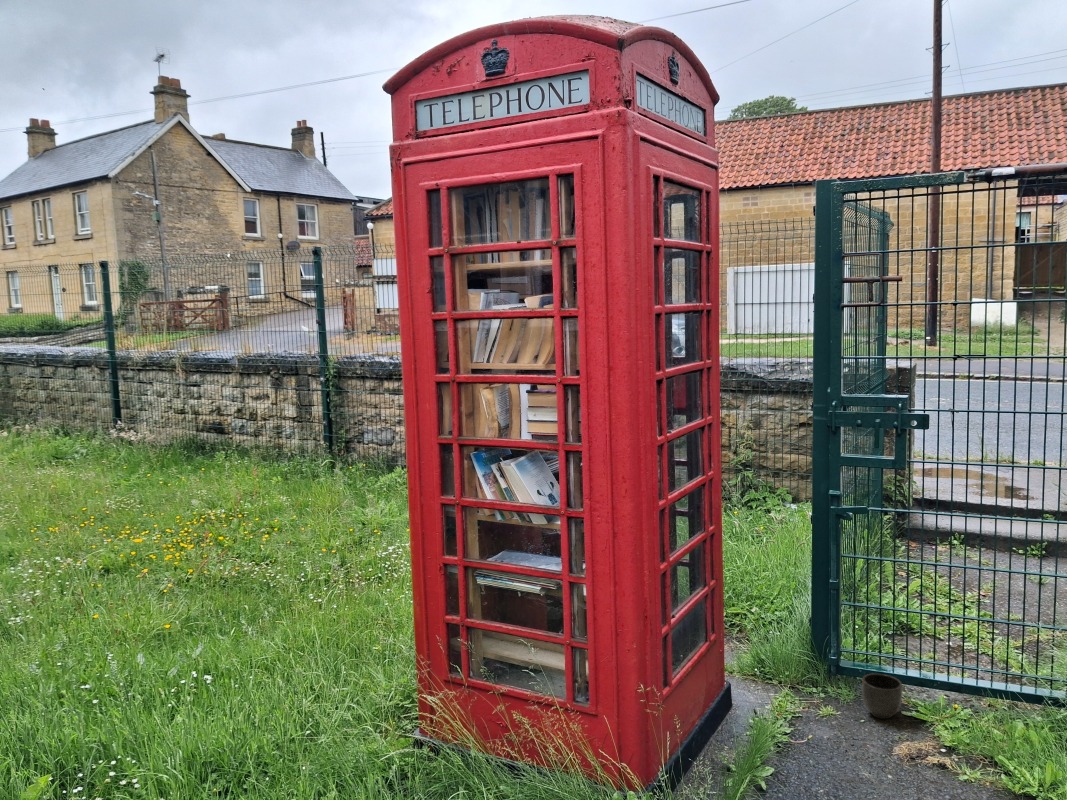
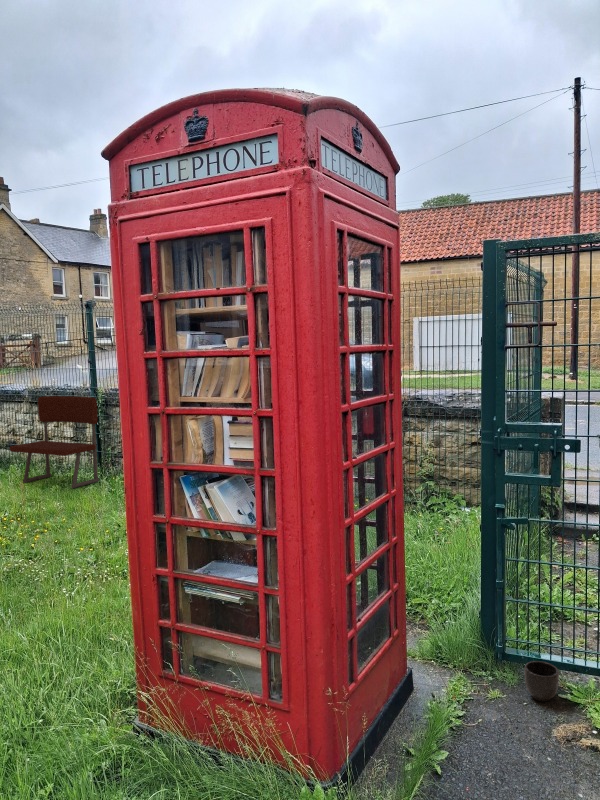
bench: none [230,367,338,479] -> present [10,396,99,488]

